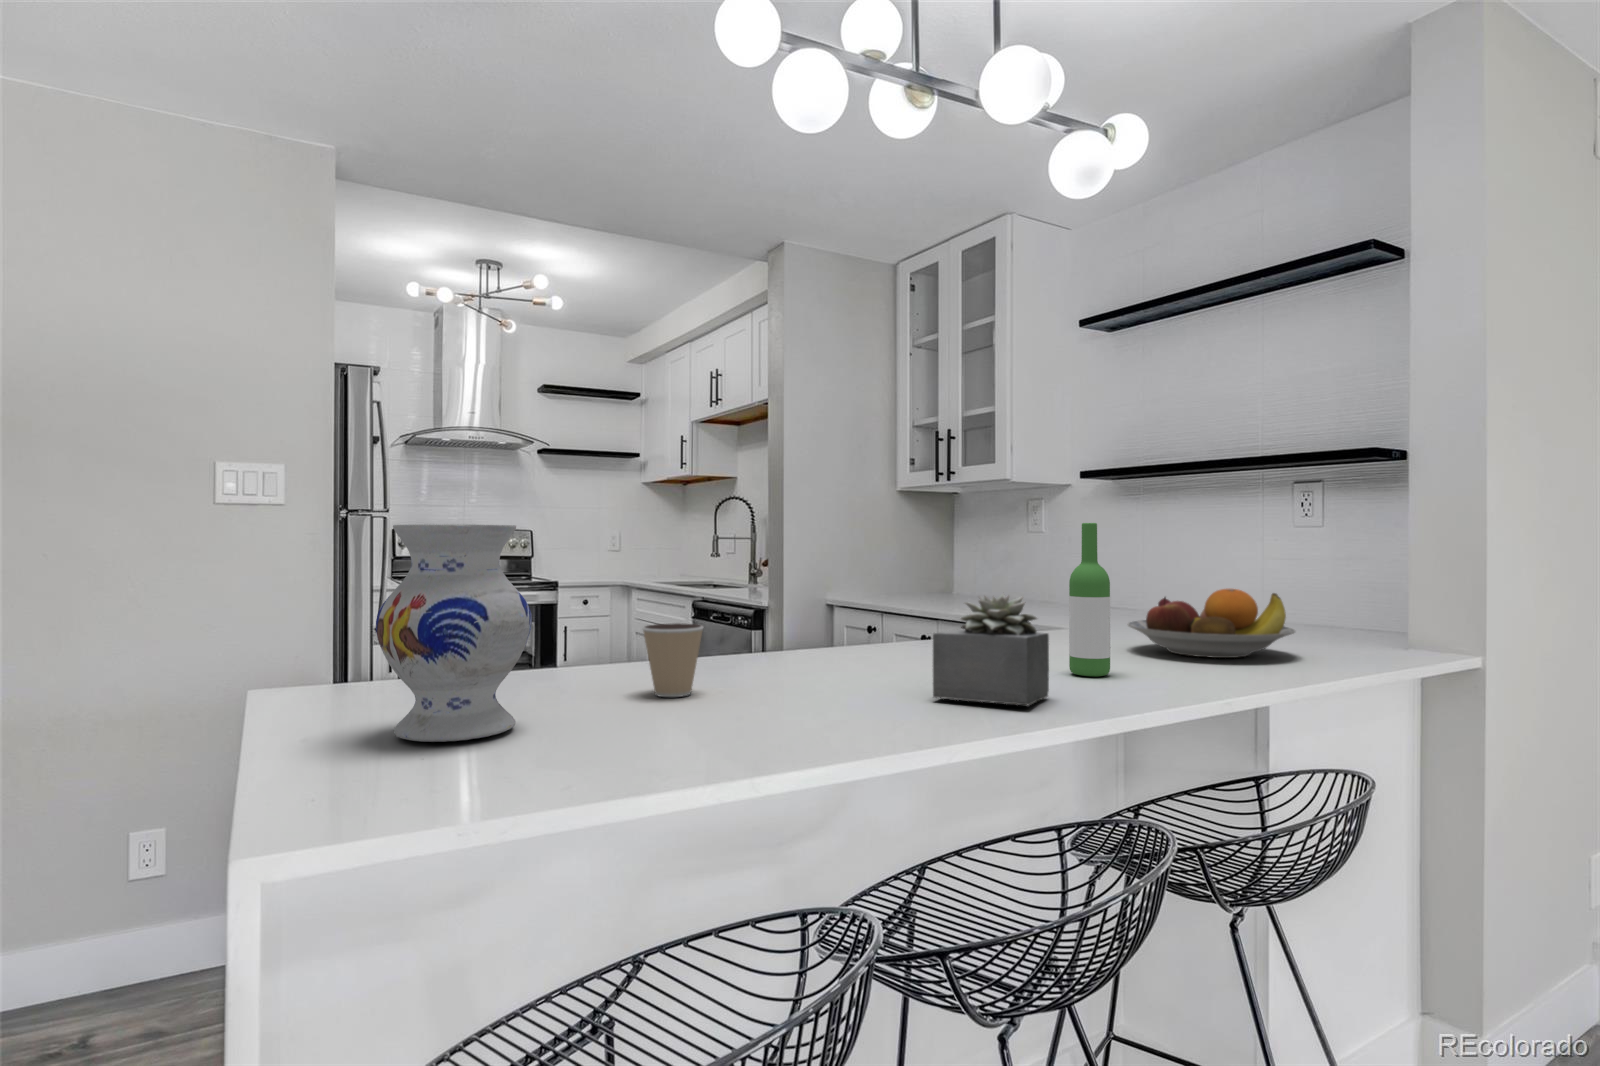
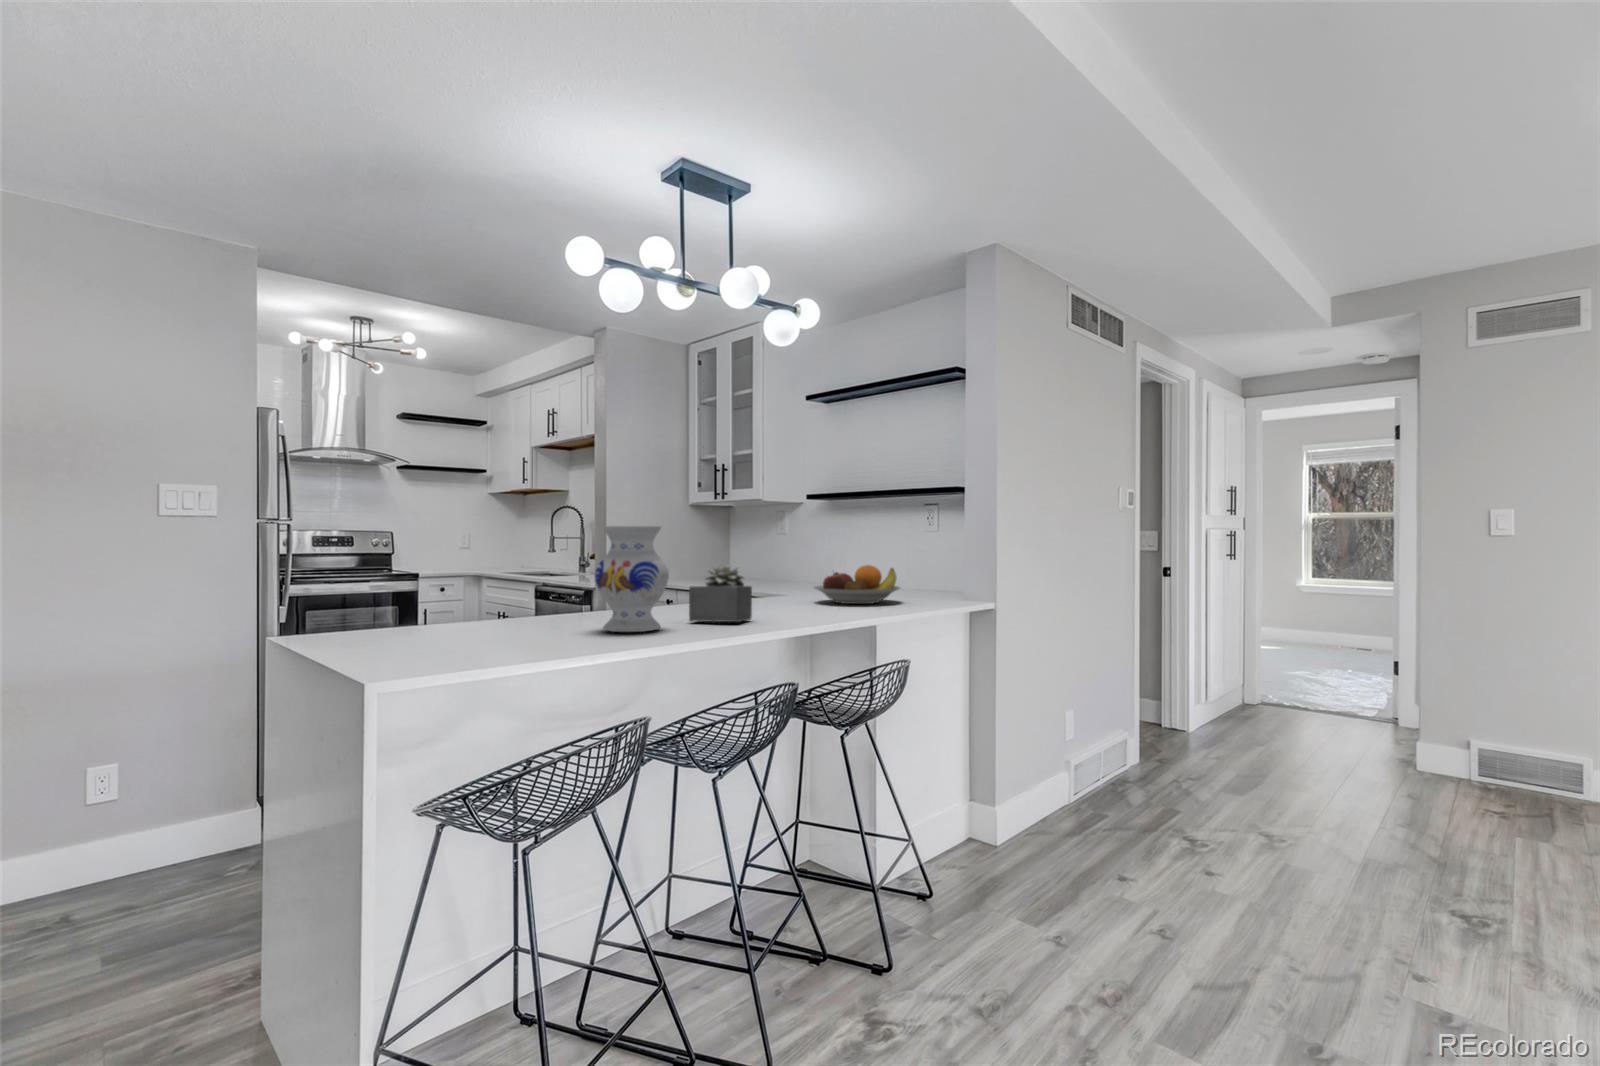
wine bottle: present [1069,523,1110,676] -> none [771,527,793,612]
vase: present [376,524,532,742] -> present [595,526,669,632]
coffee cup: present [643,623,703,697] -> none [521,585,559,626]

